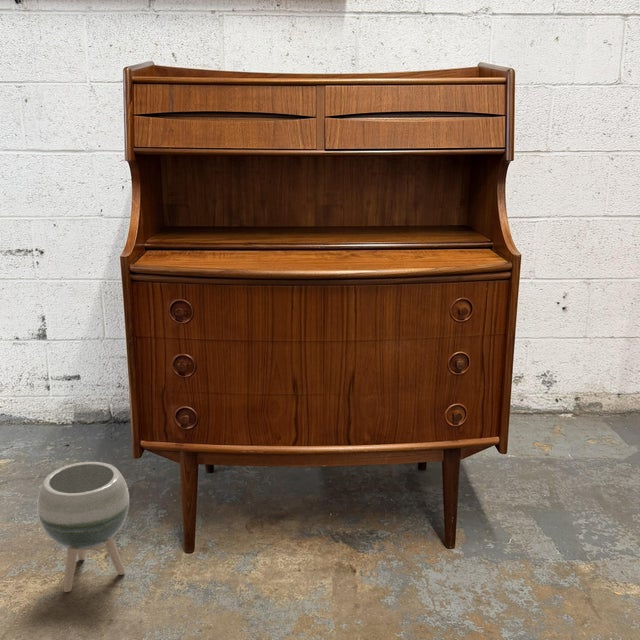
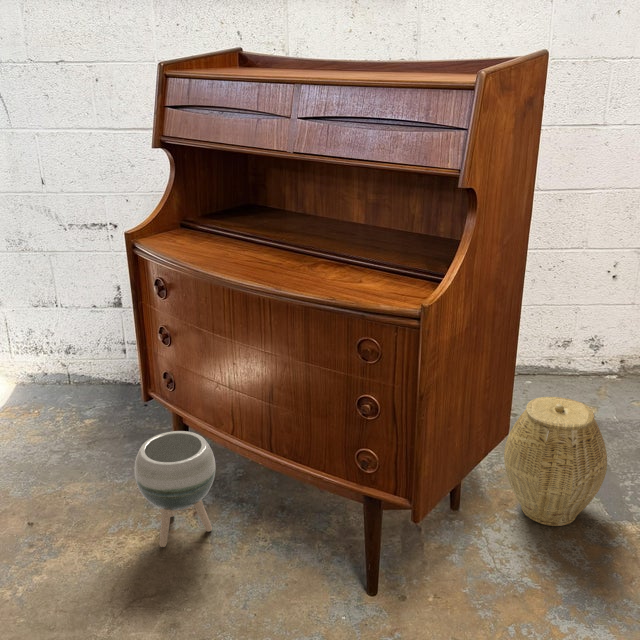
woven basket: none [446,425,554,565] -> present [504,397,607,526]

